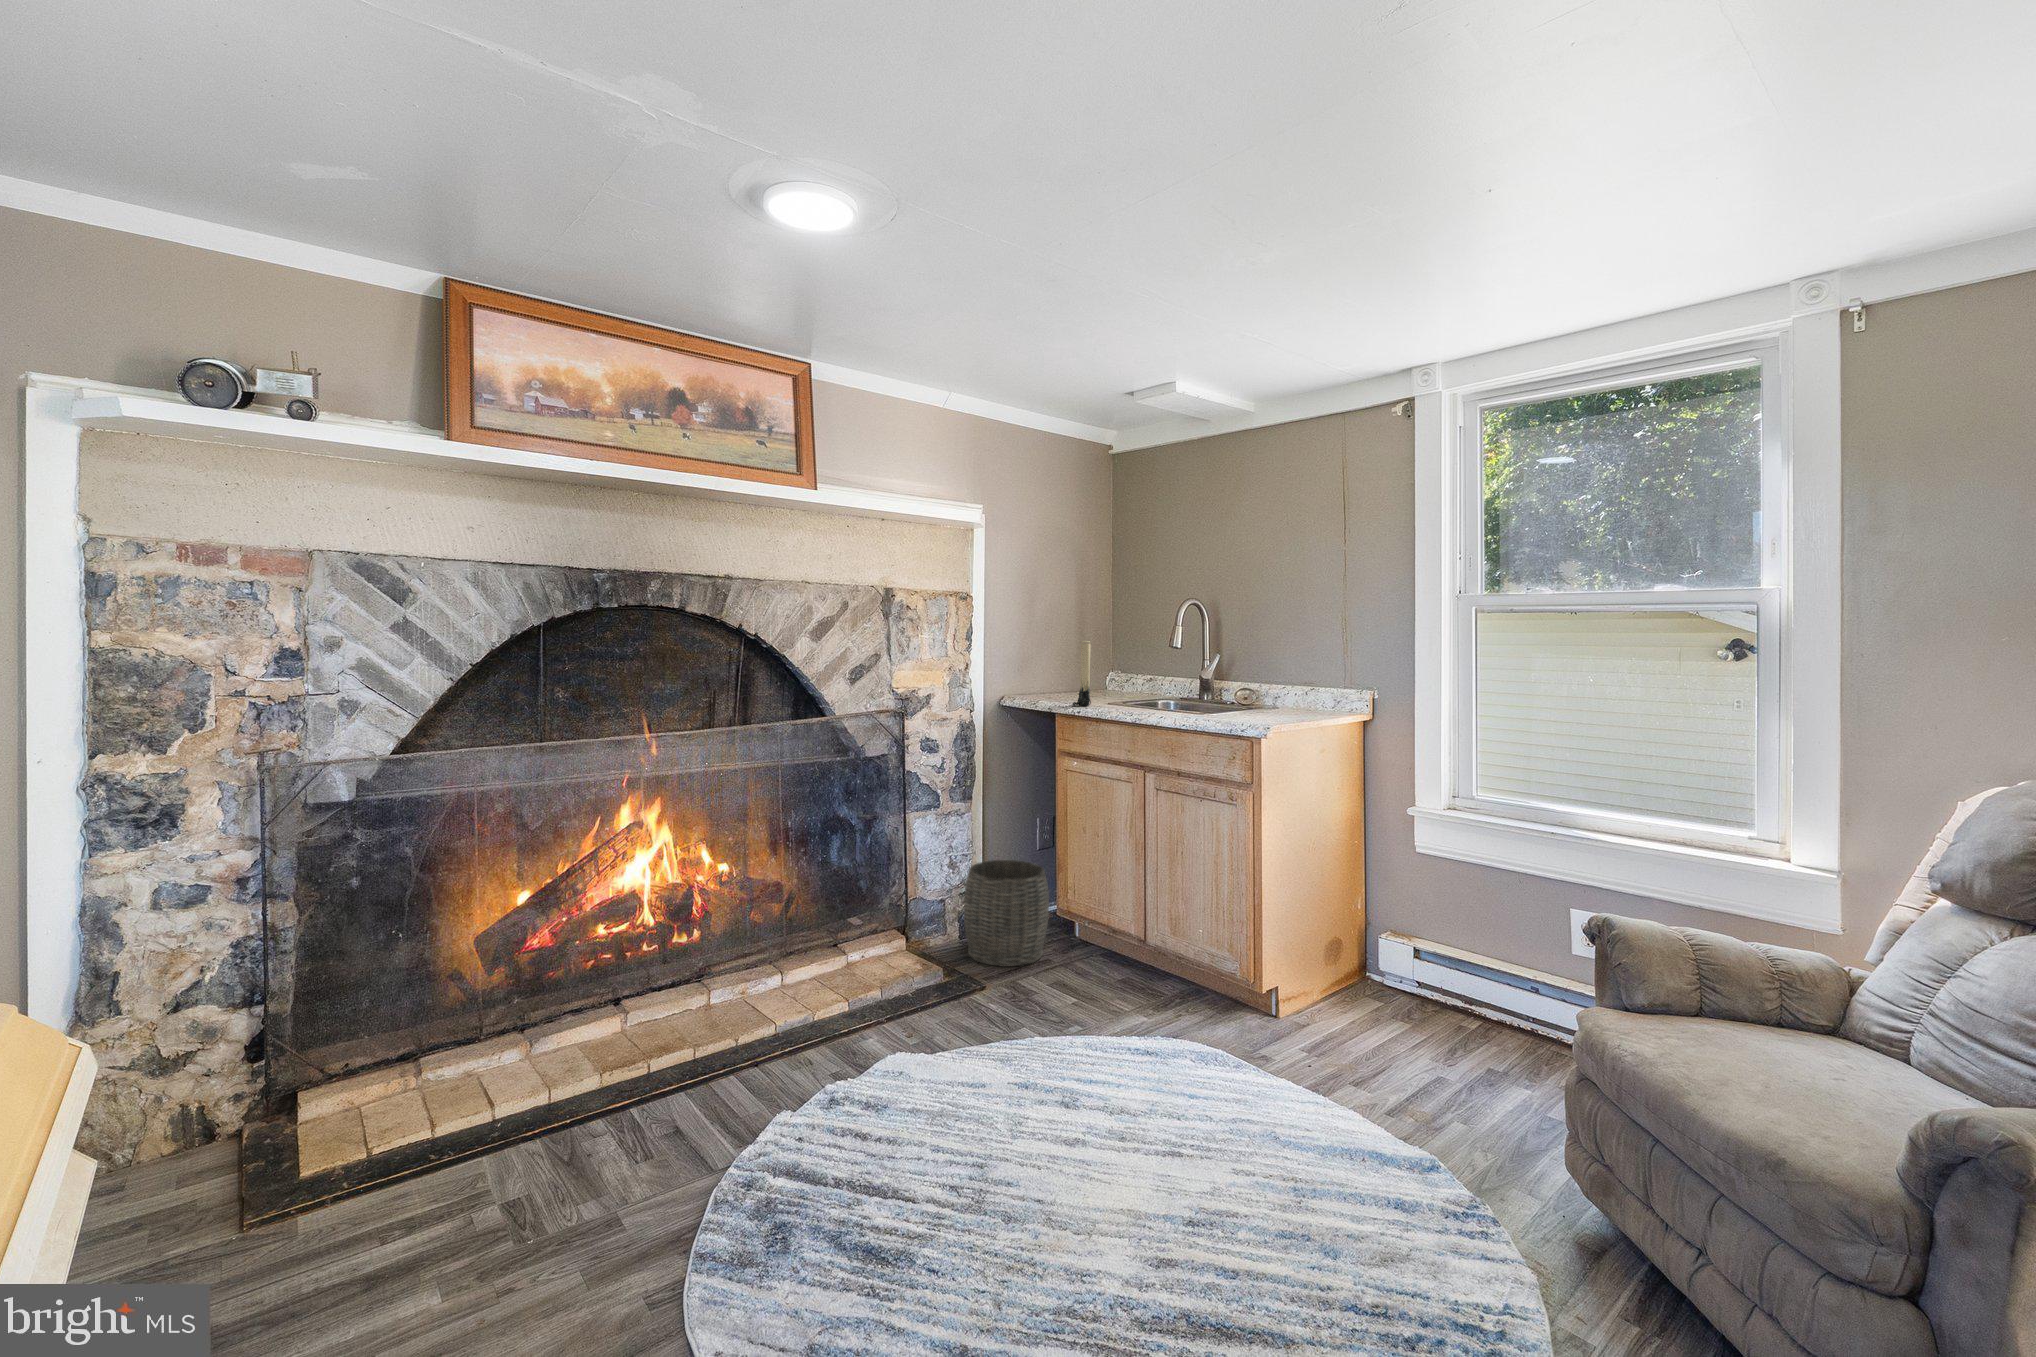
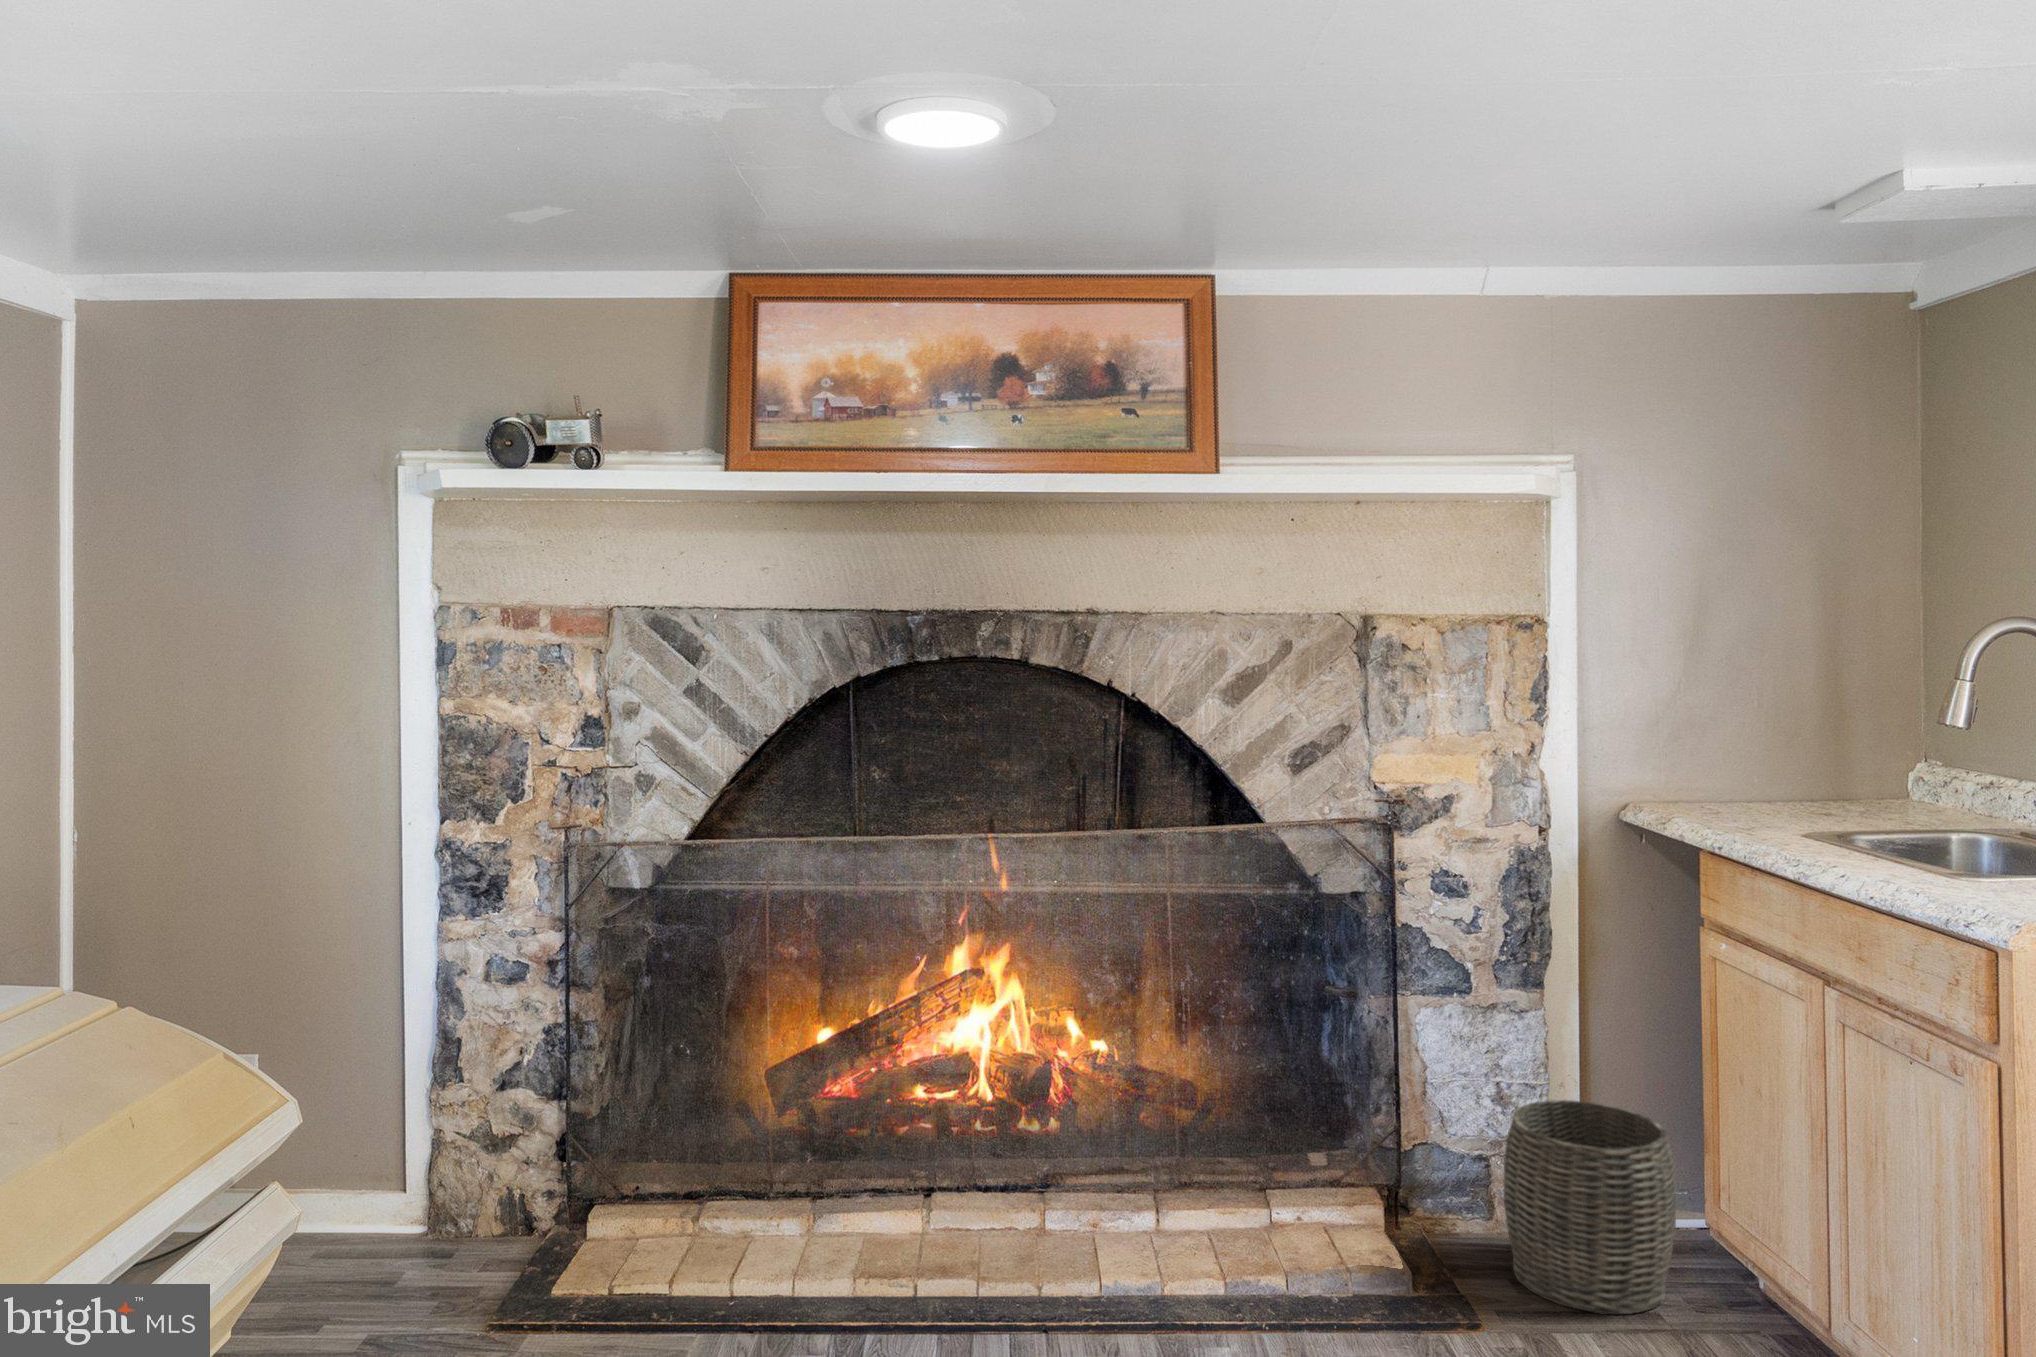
candle: present [1073,641,1091,706] -> none [1736,696,1779,826]

